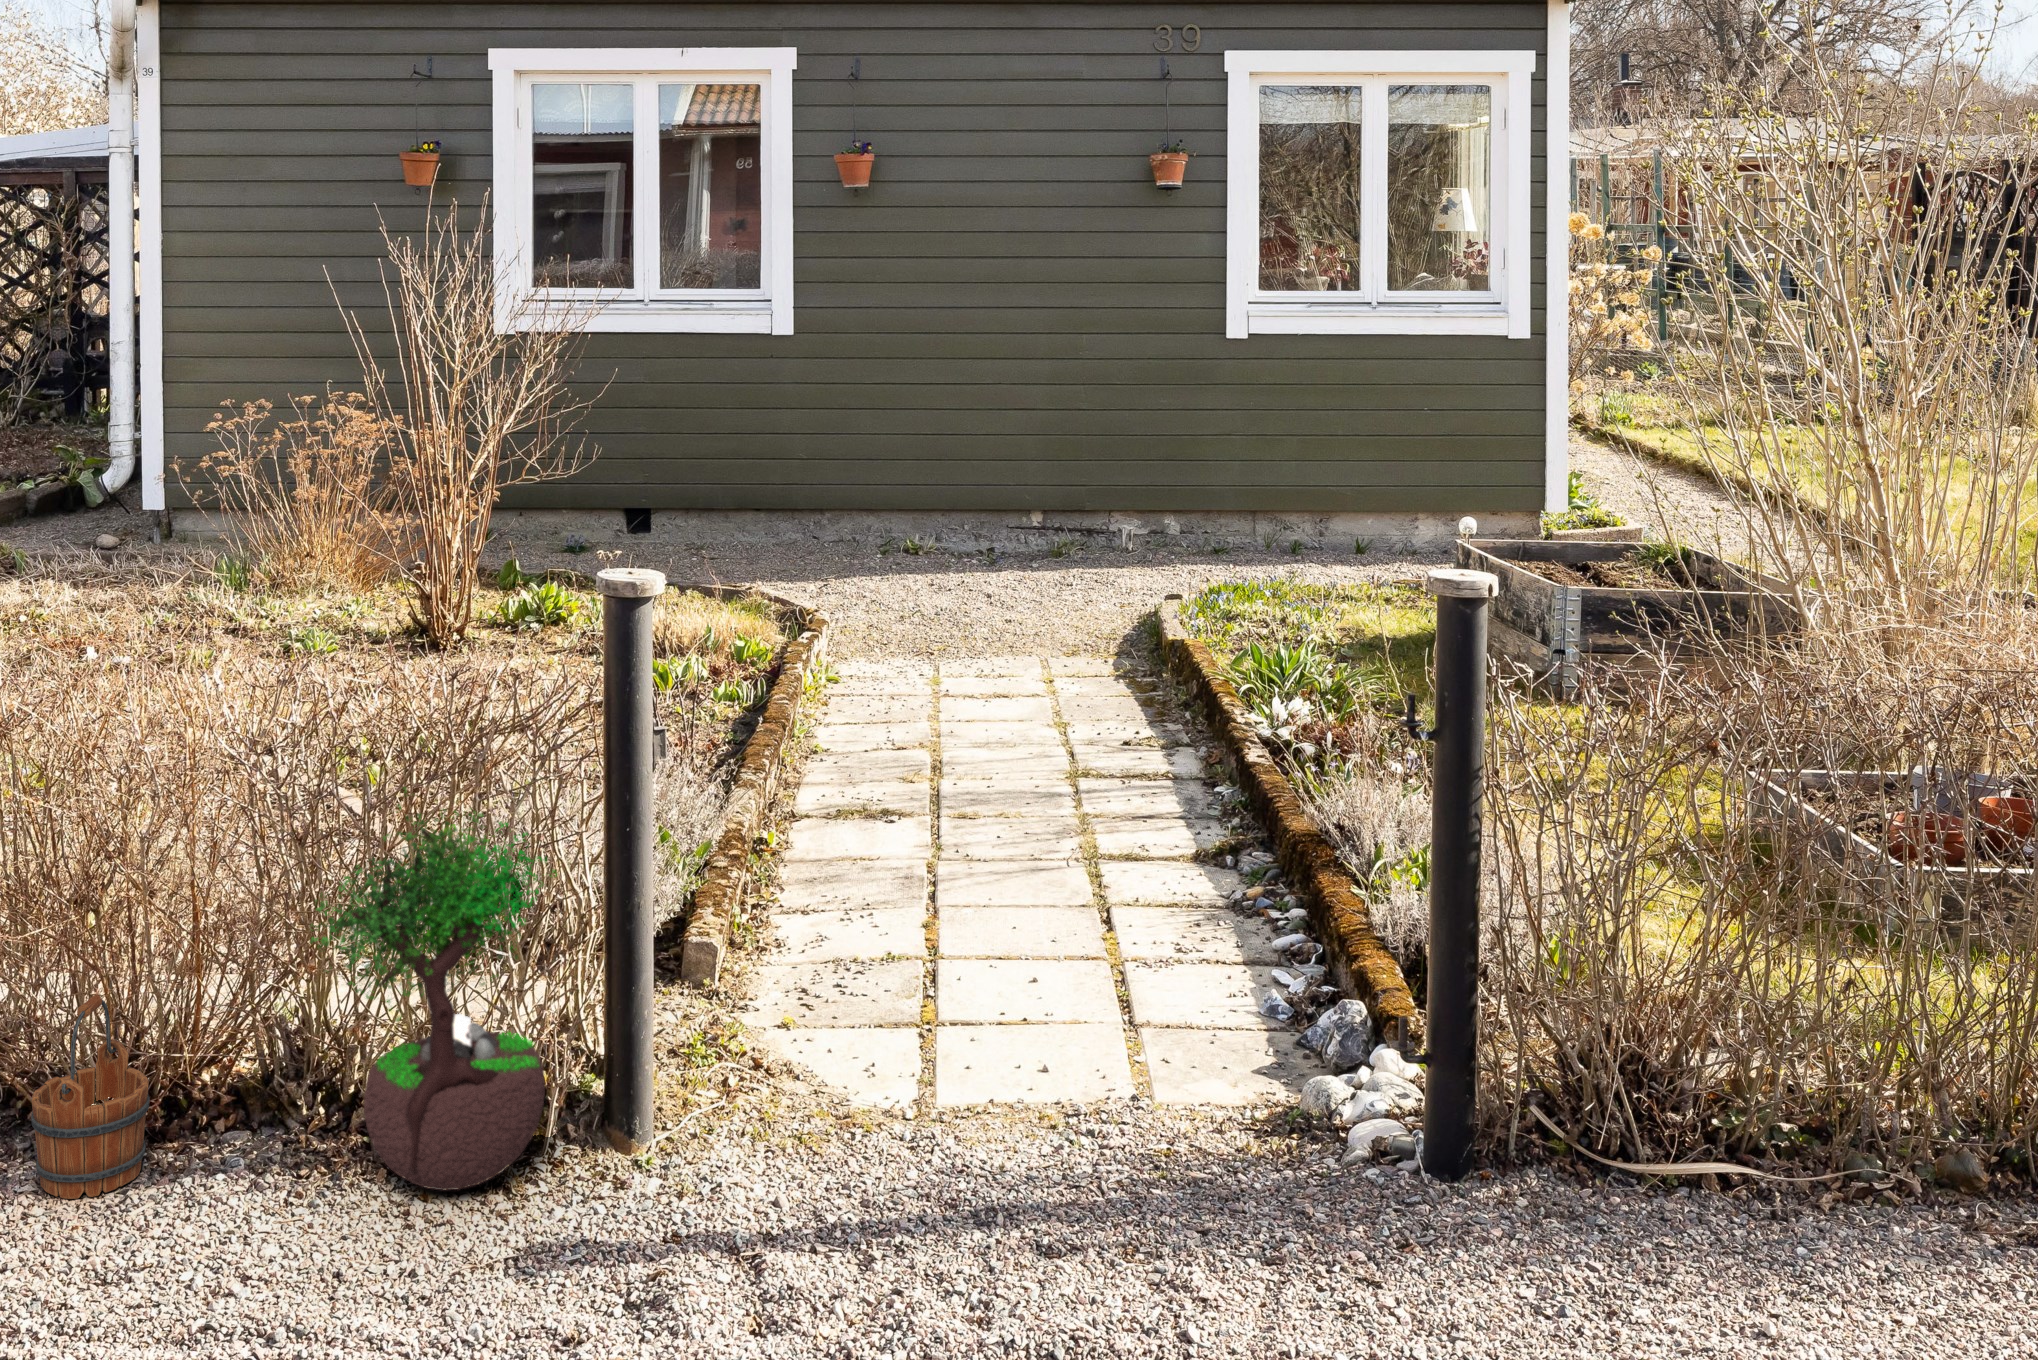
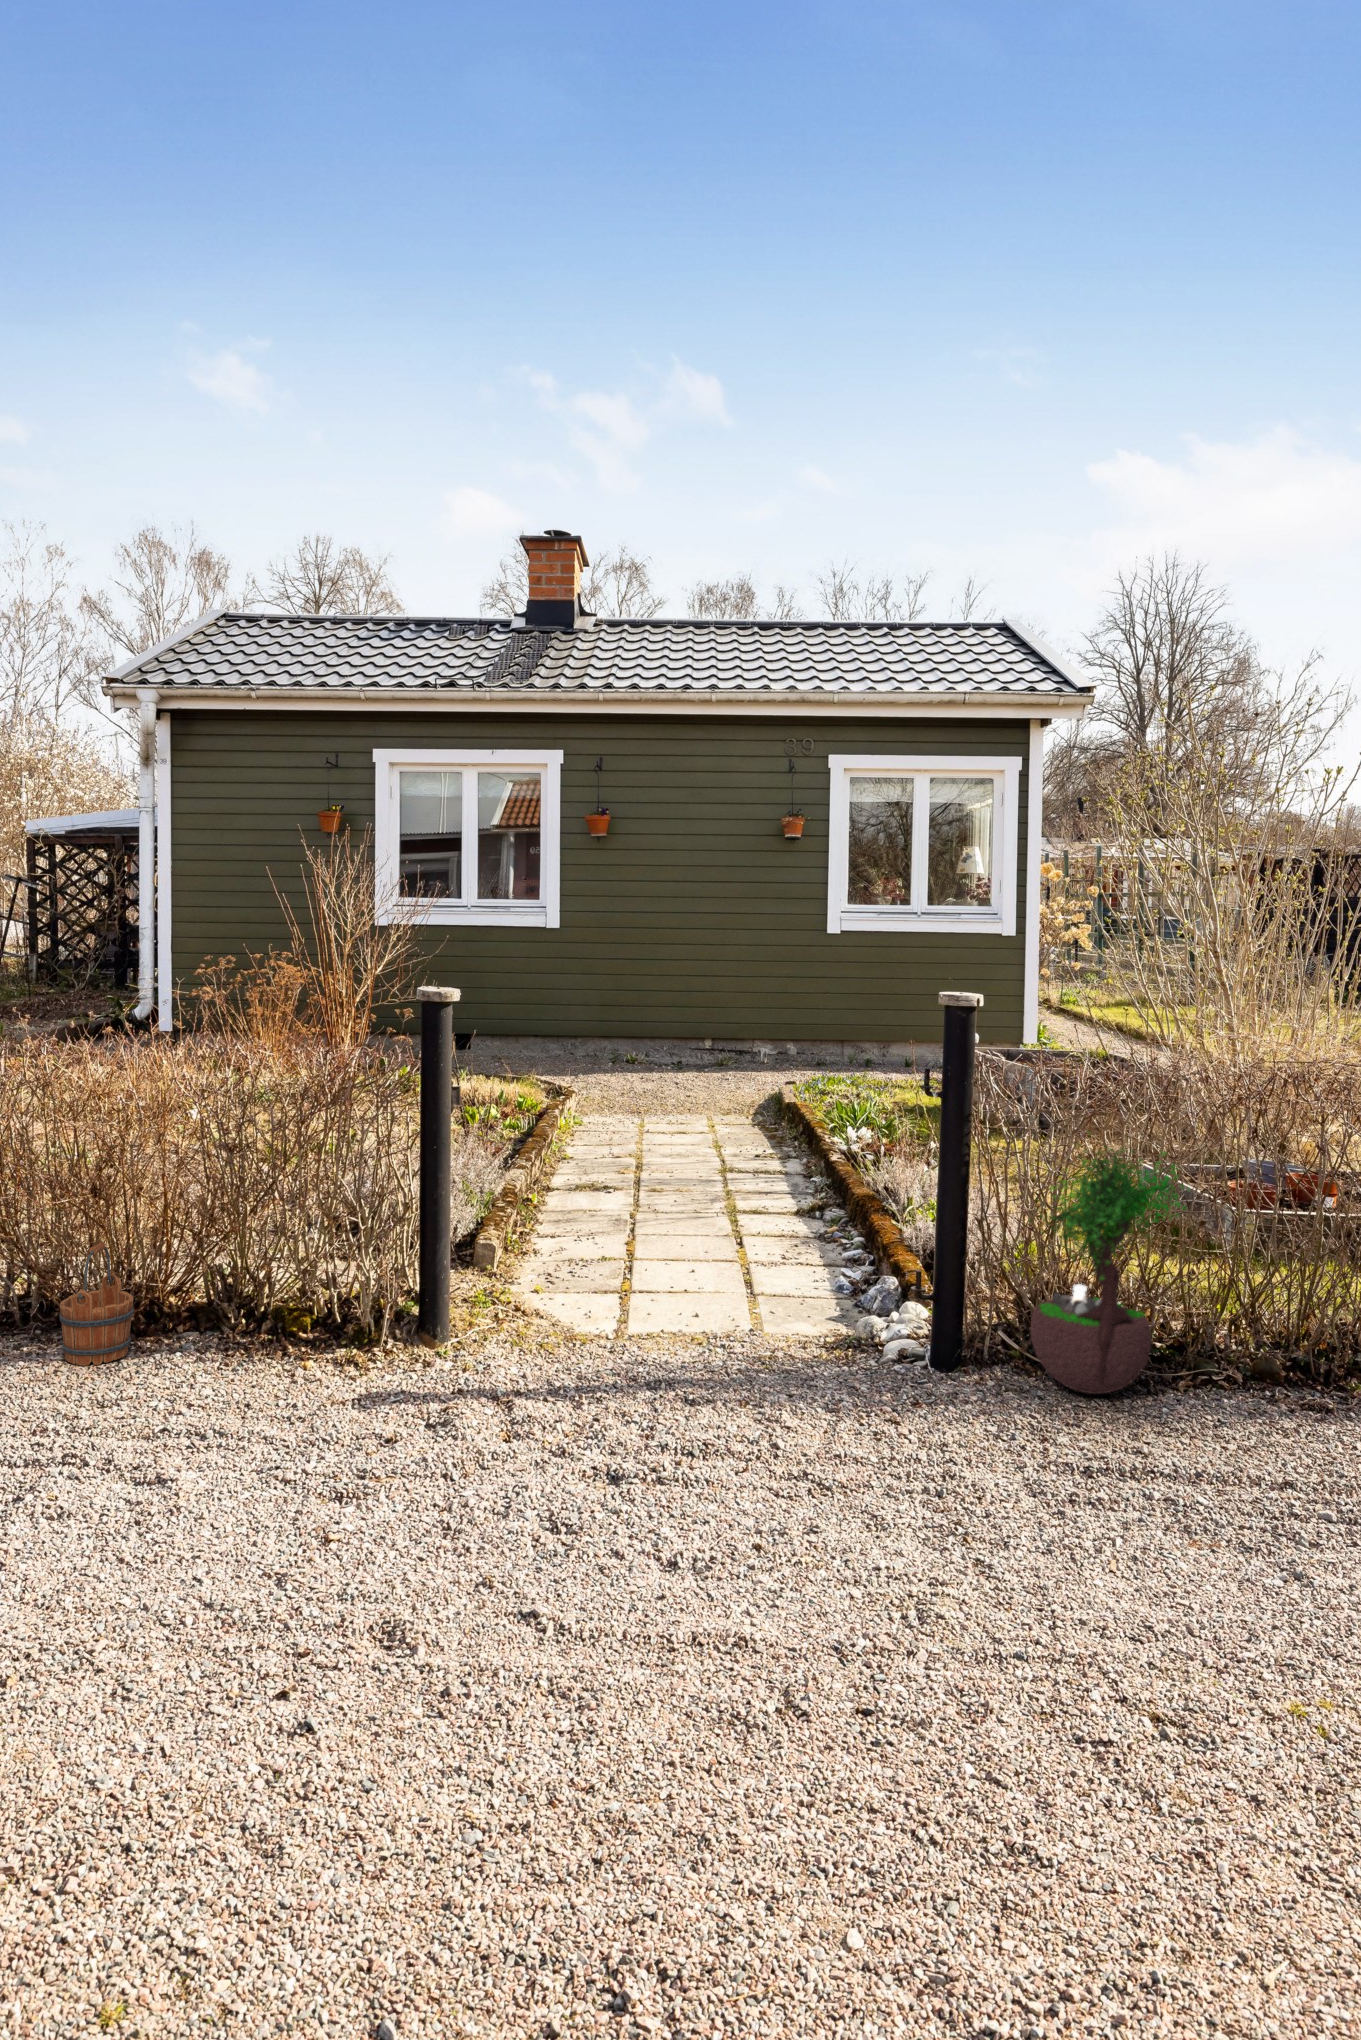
potted tree: present [310,787,555,1190] -> present [1029,1144,1184,1394]

